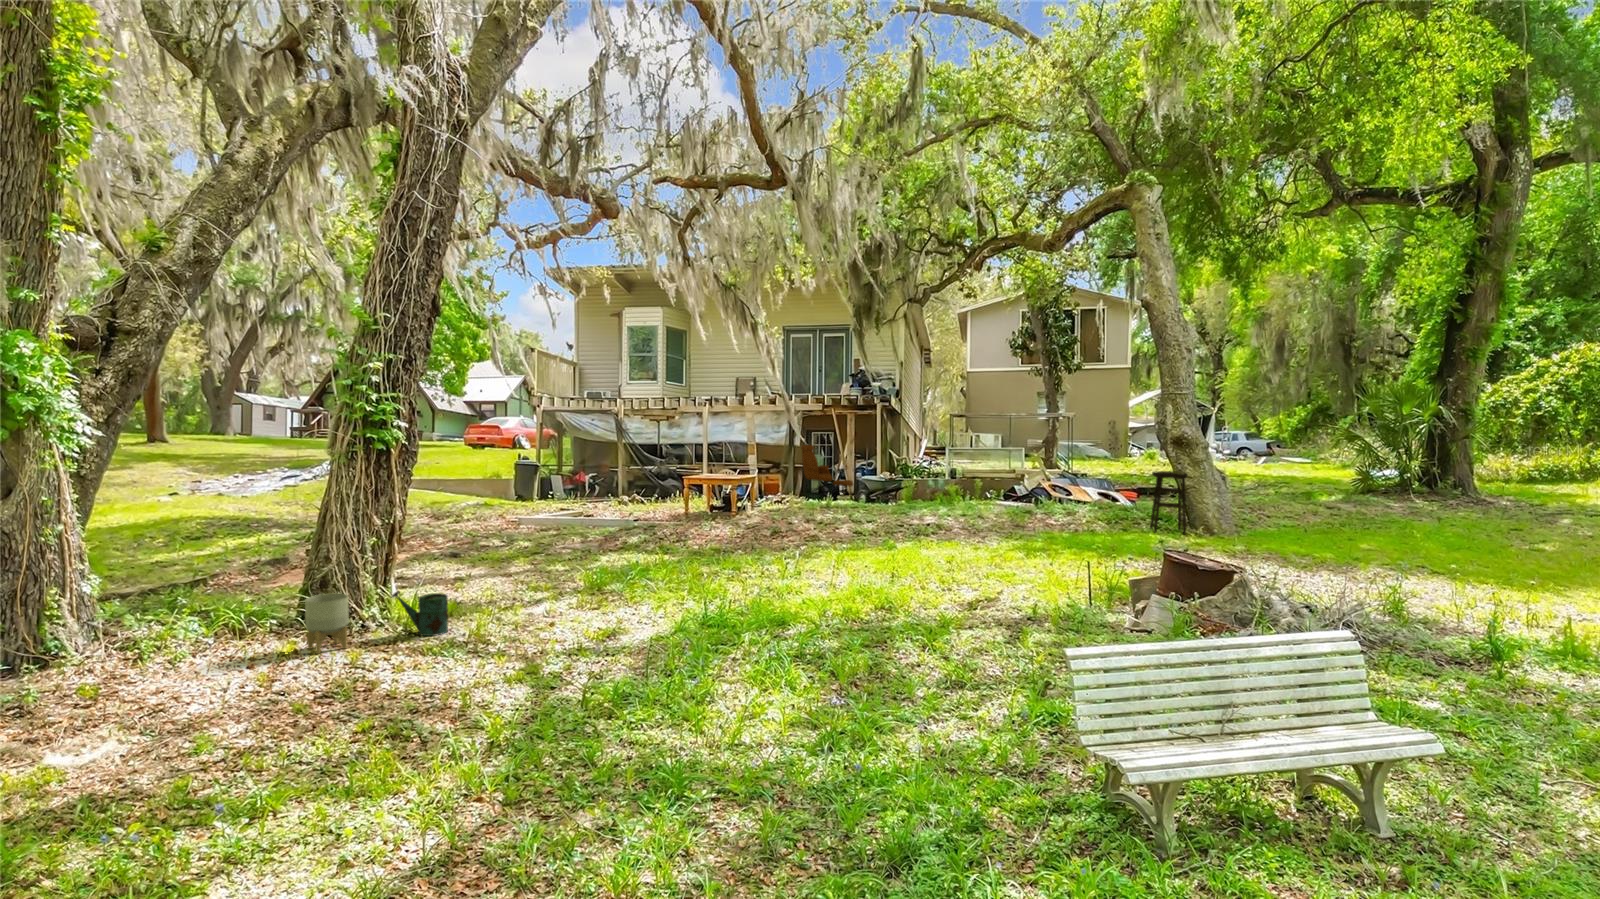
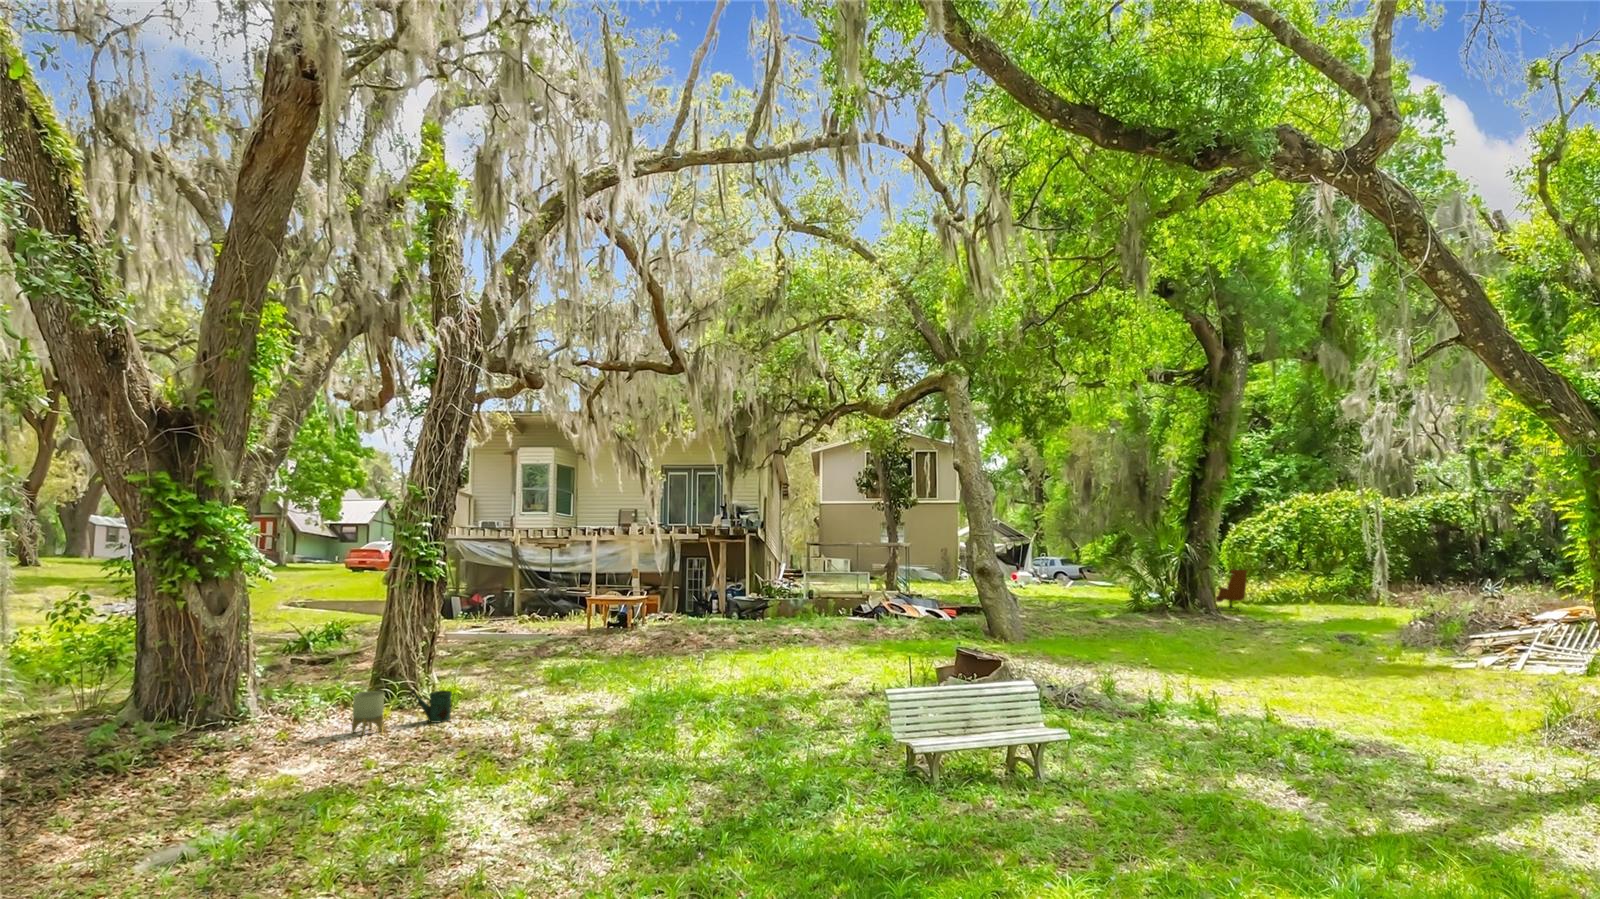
lounge chair: present [801,445,853,493] -> present [1214,570,1247,609]
stool: present [1150,471,1187,534] -> none [964,591,989,640]

